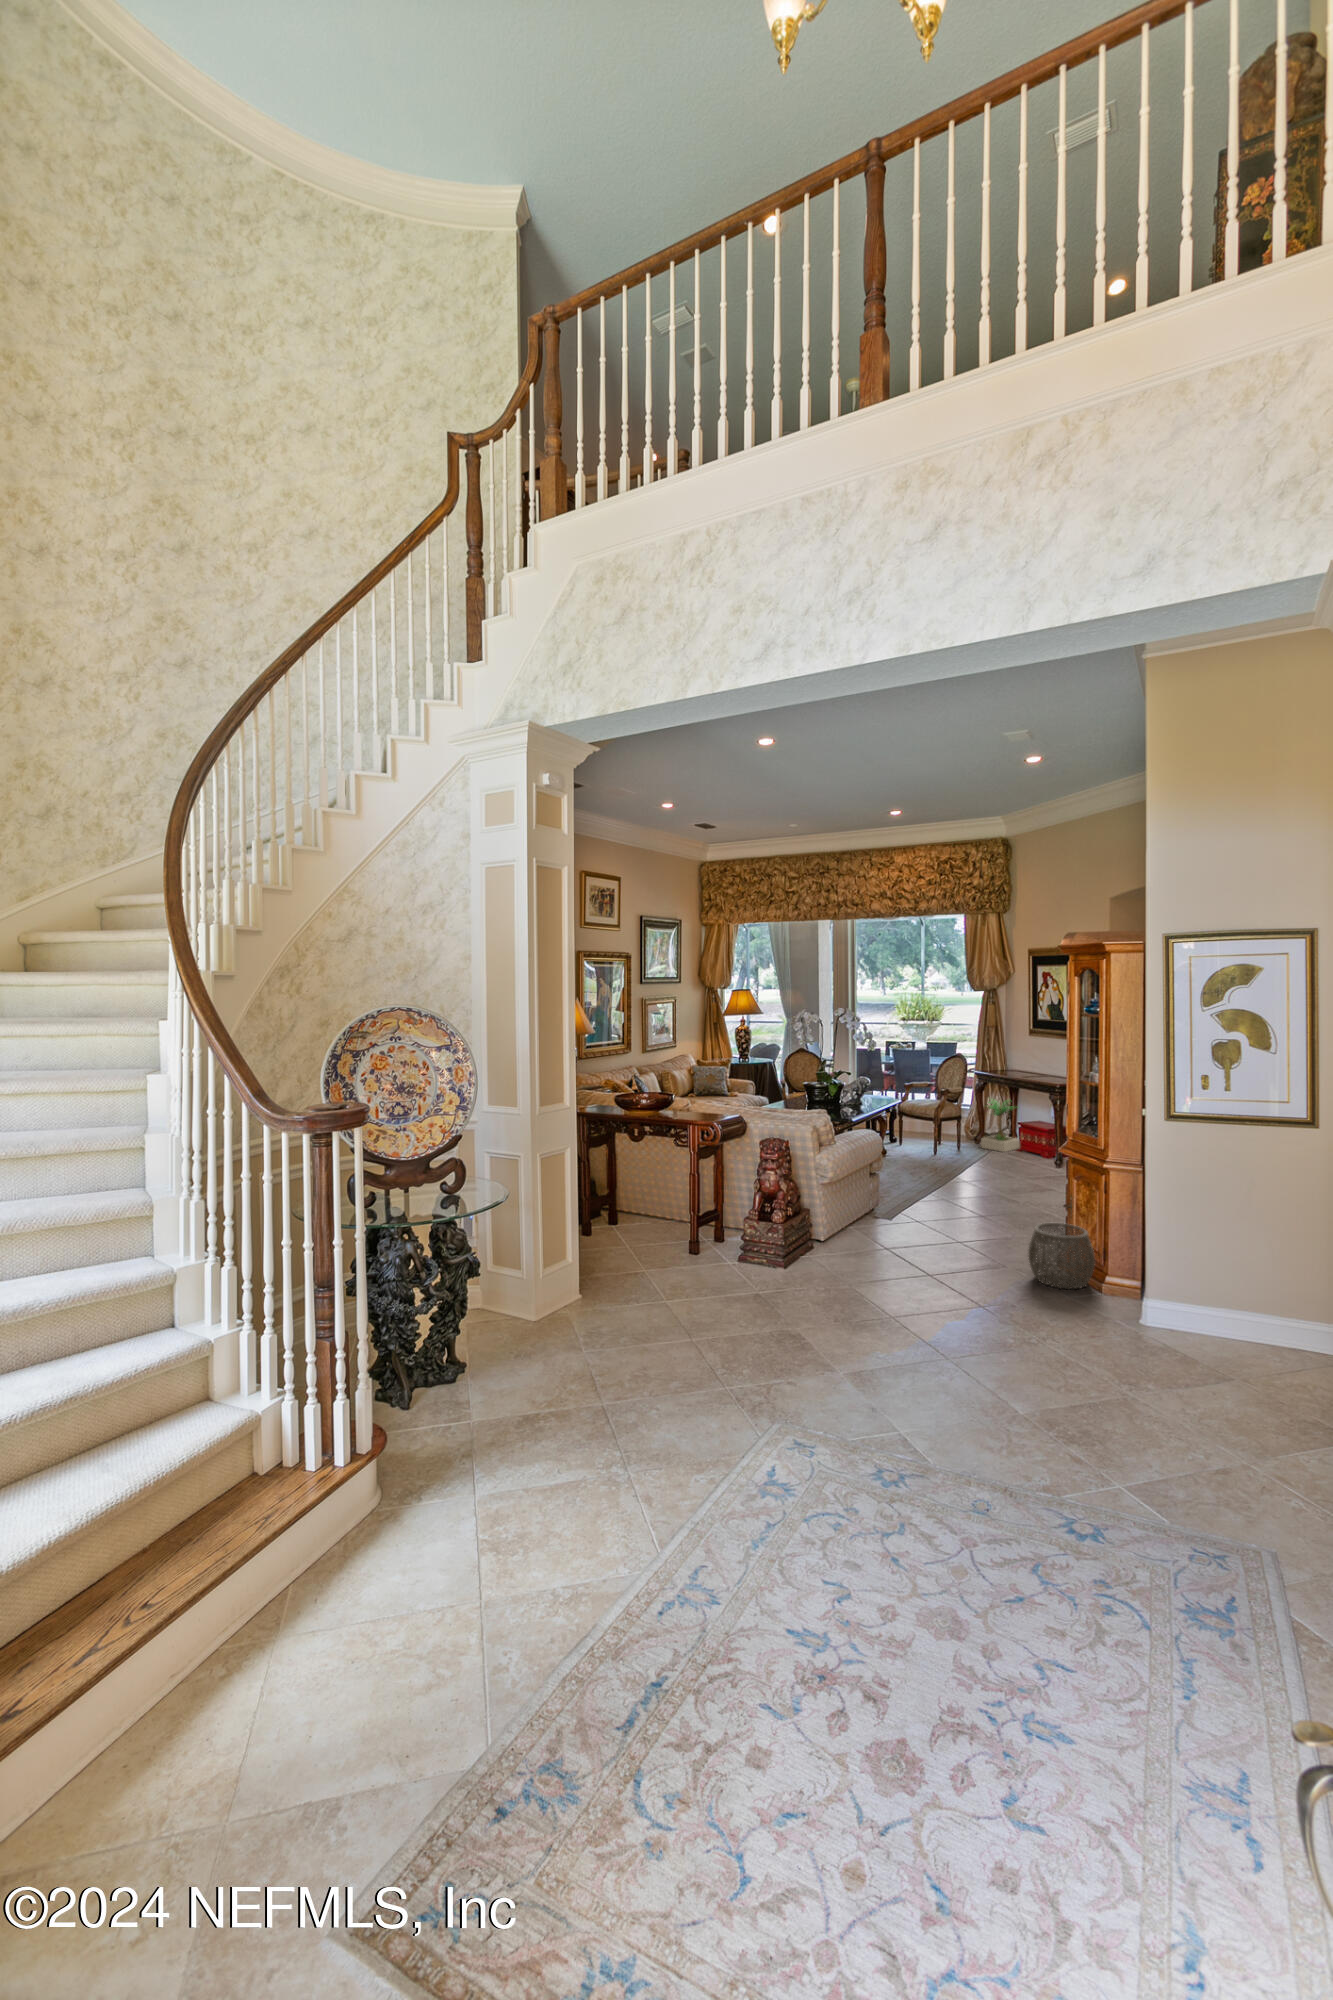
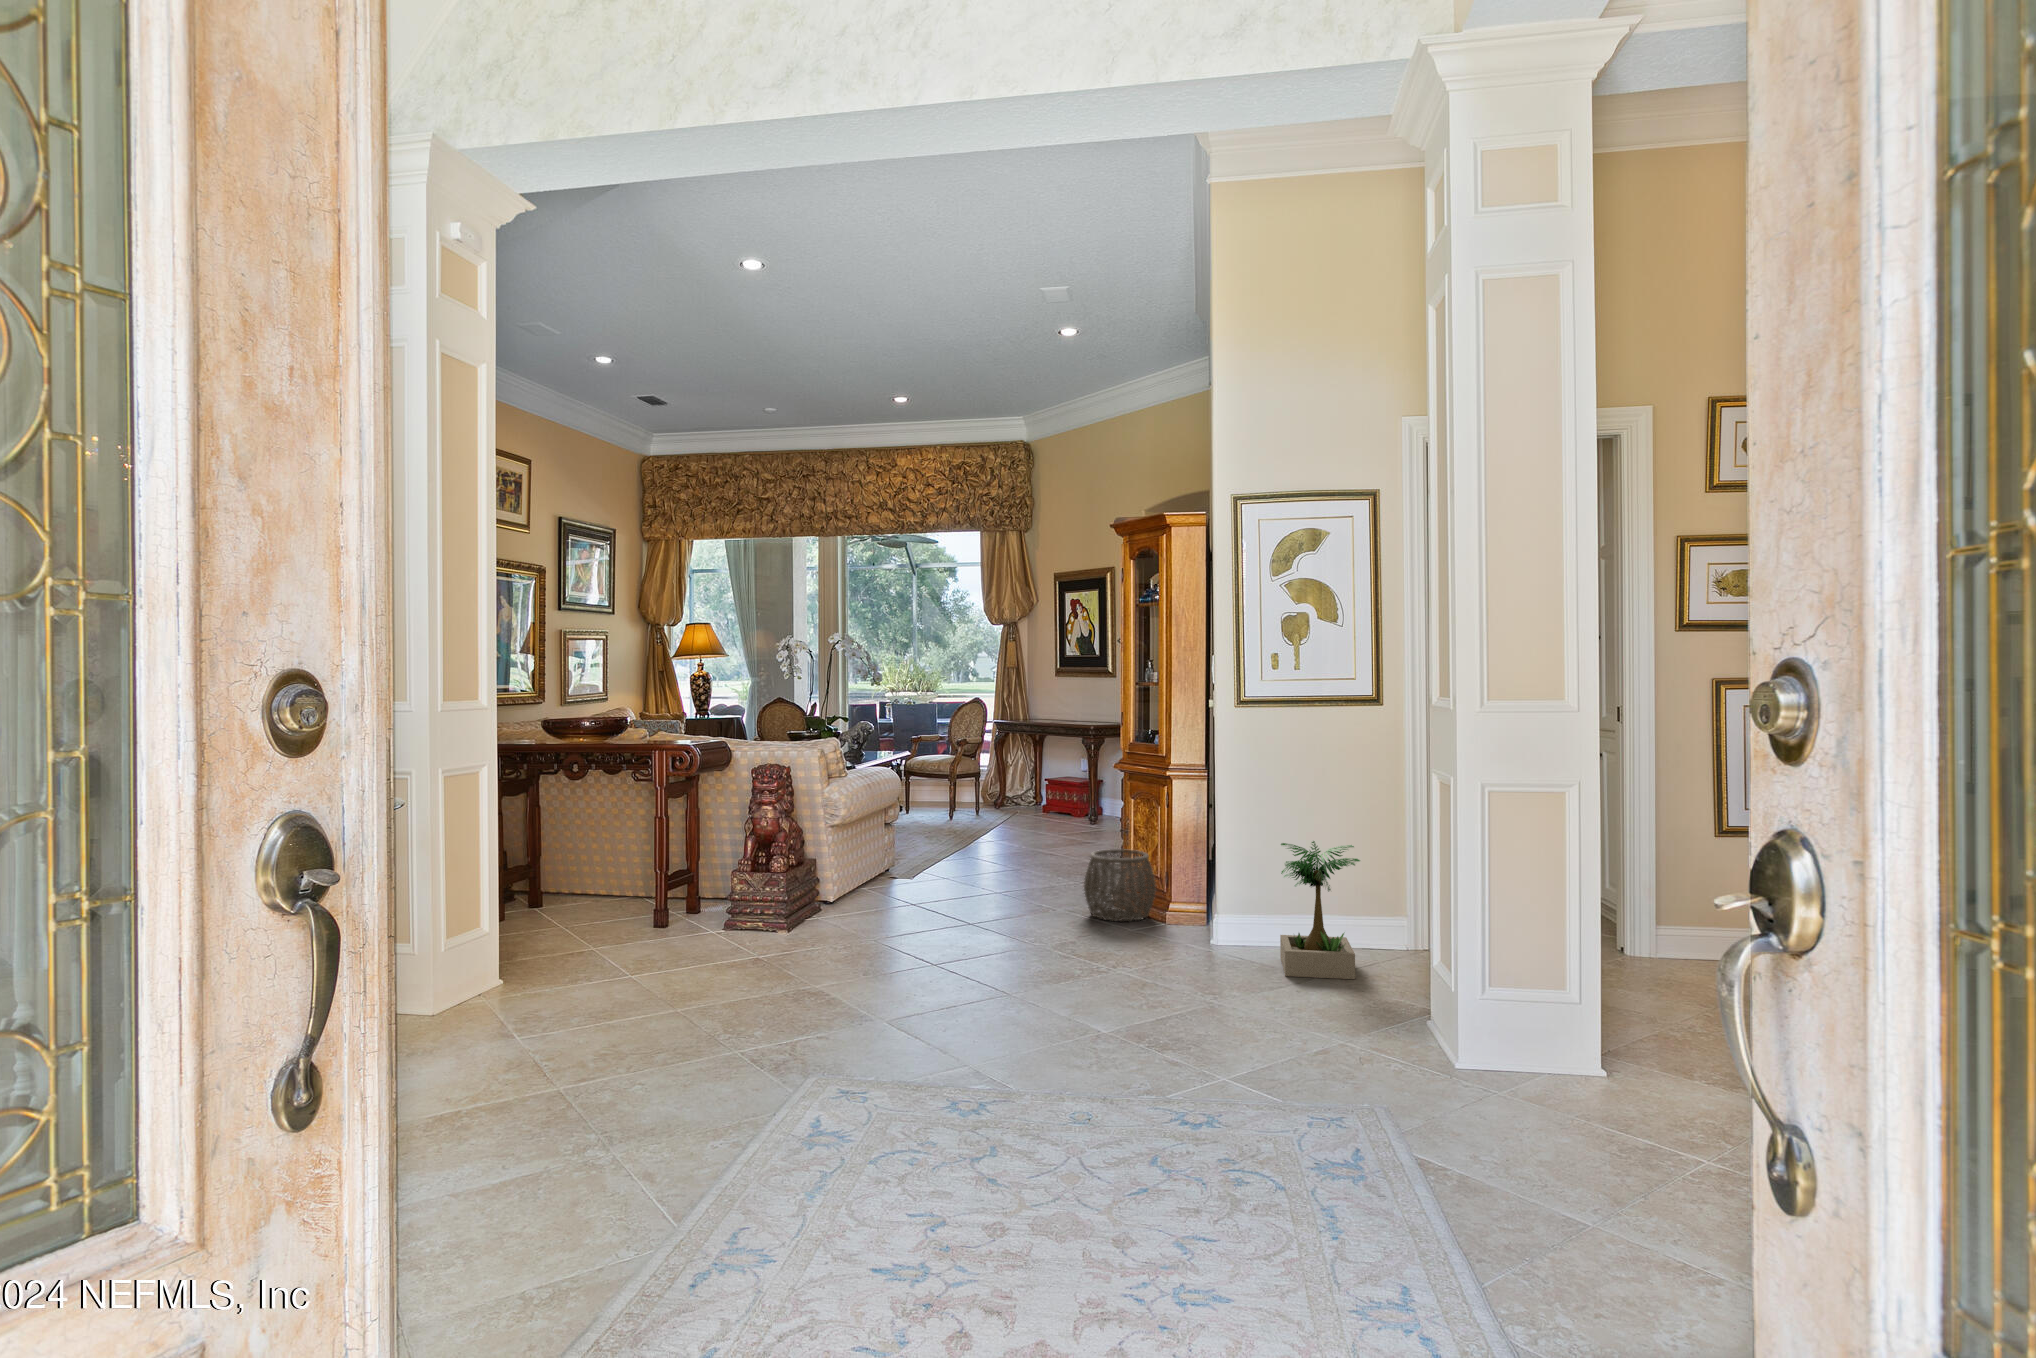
potted plant: present [981,1100,1020,1152] -> present [1280,841,1360,979]

